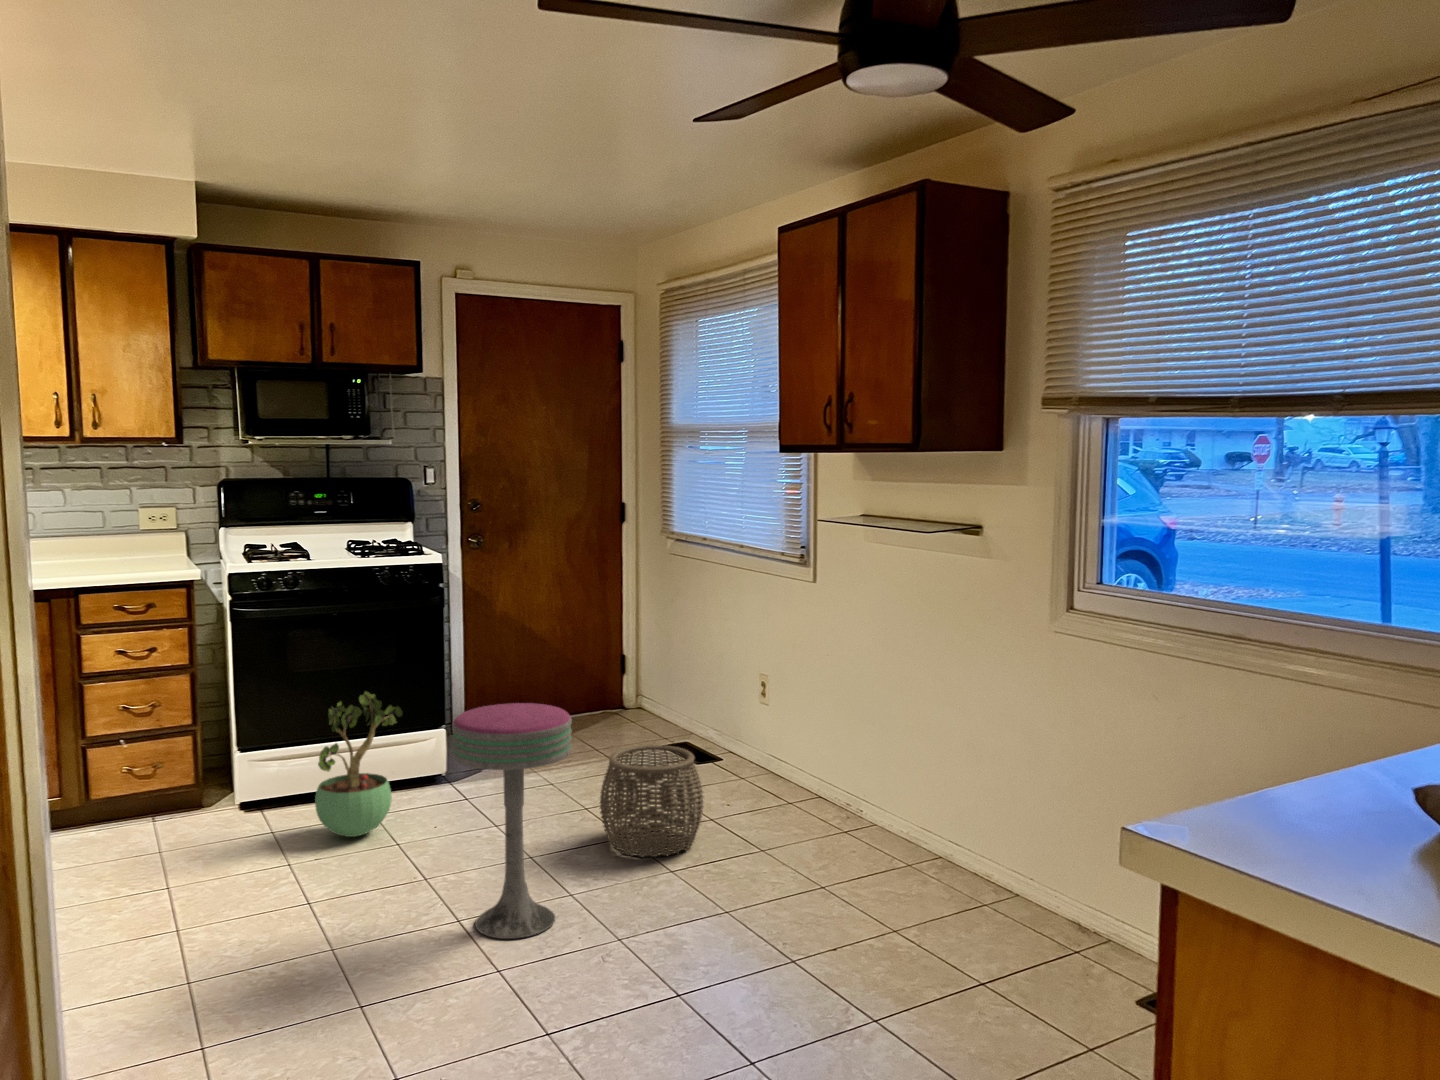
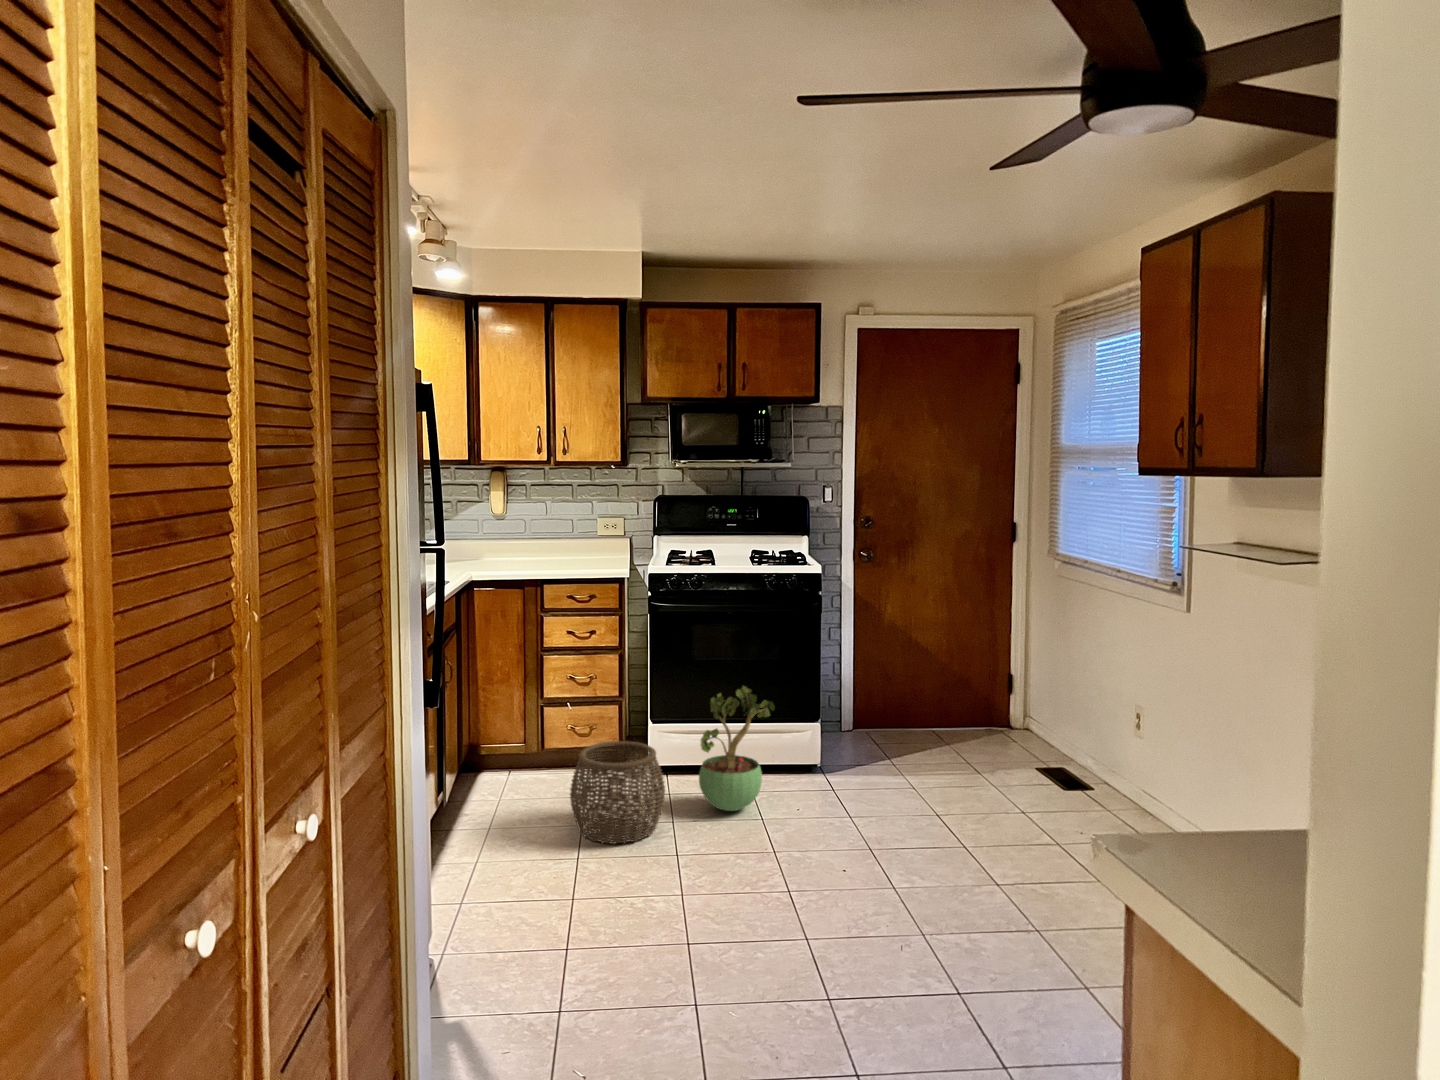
bar stool: present [452,703,572,939] -> none [785,718,898,946]
woven basket: present [600,745,704,857] -> present [570,741,665,844]

